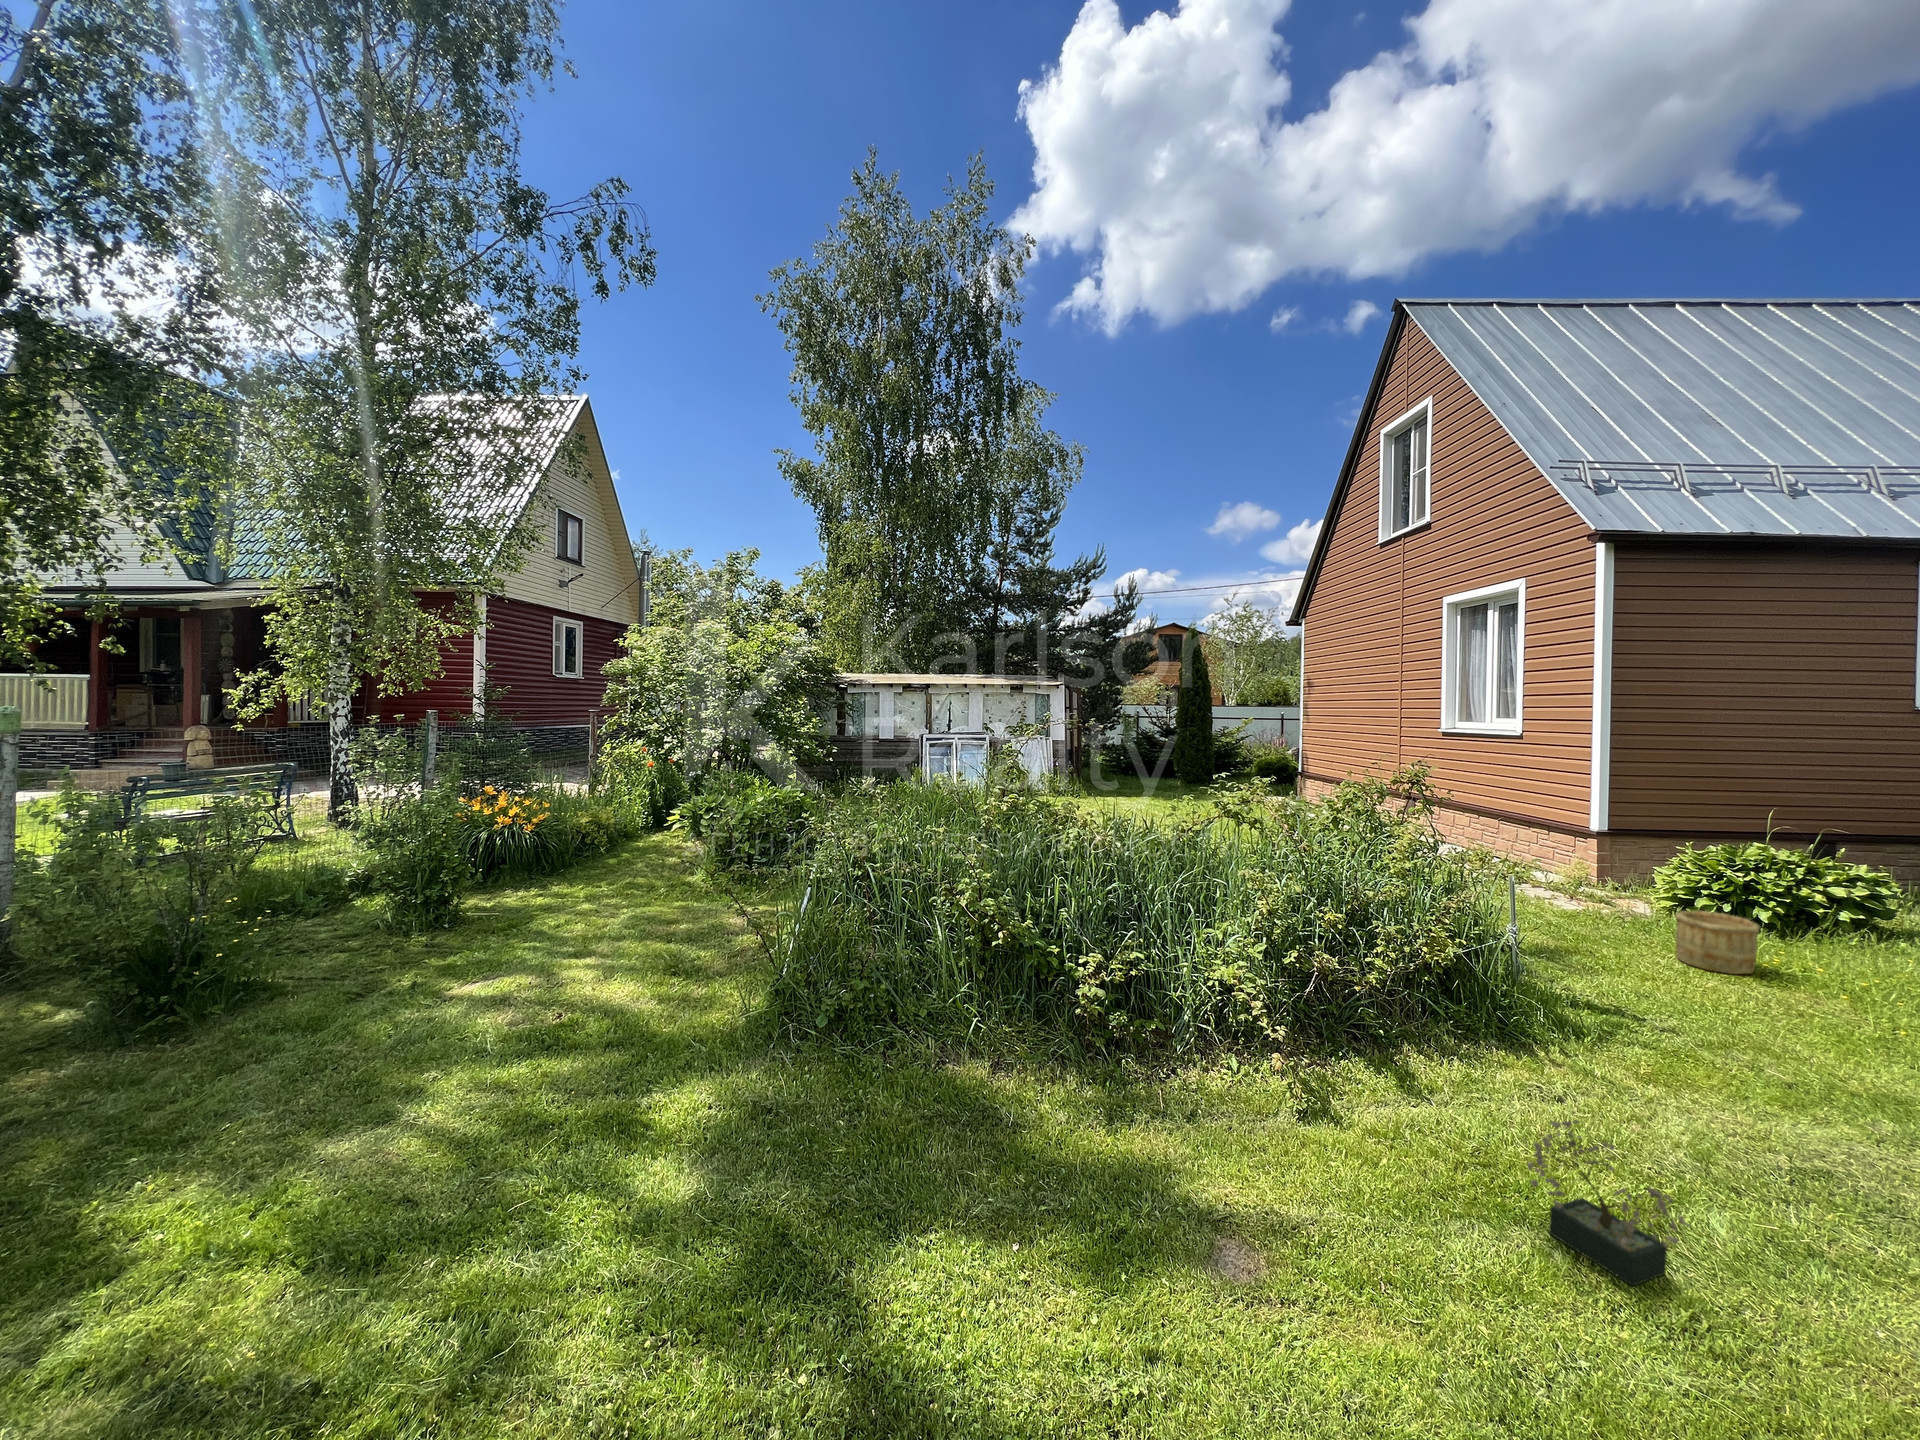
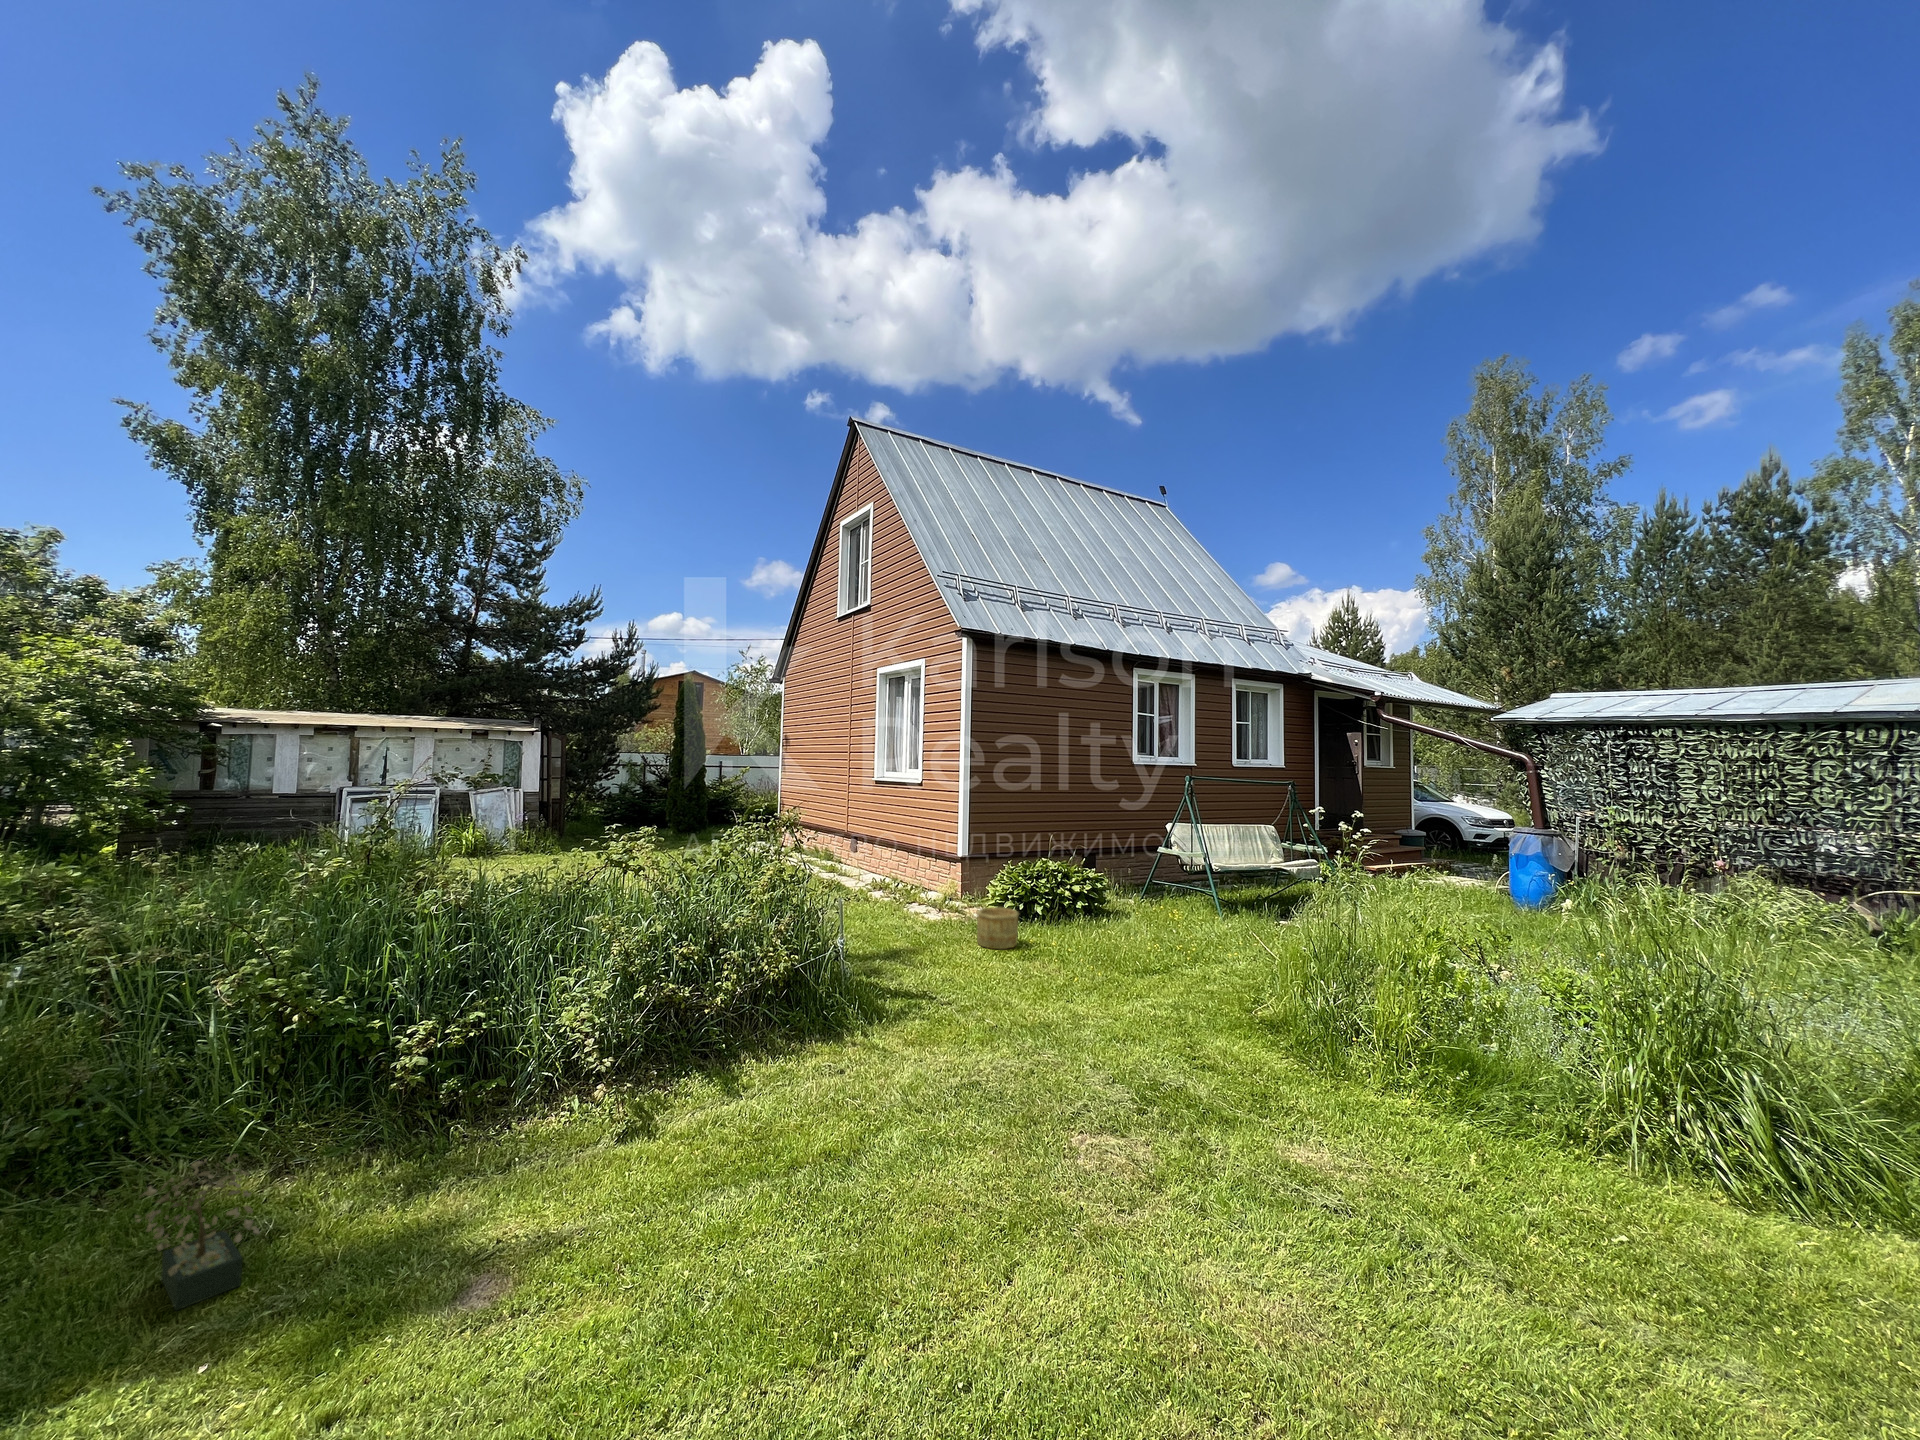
decorative plant: present [1524,1120,1691,1286] -> present [135,1154,259,1310]

